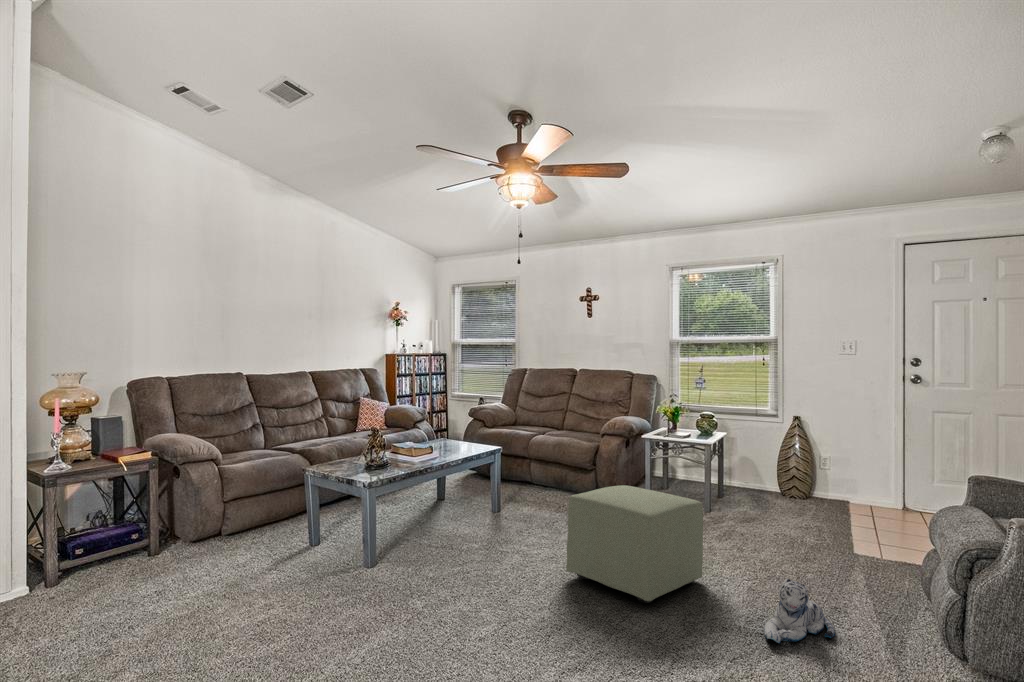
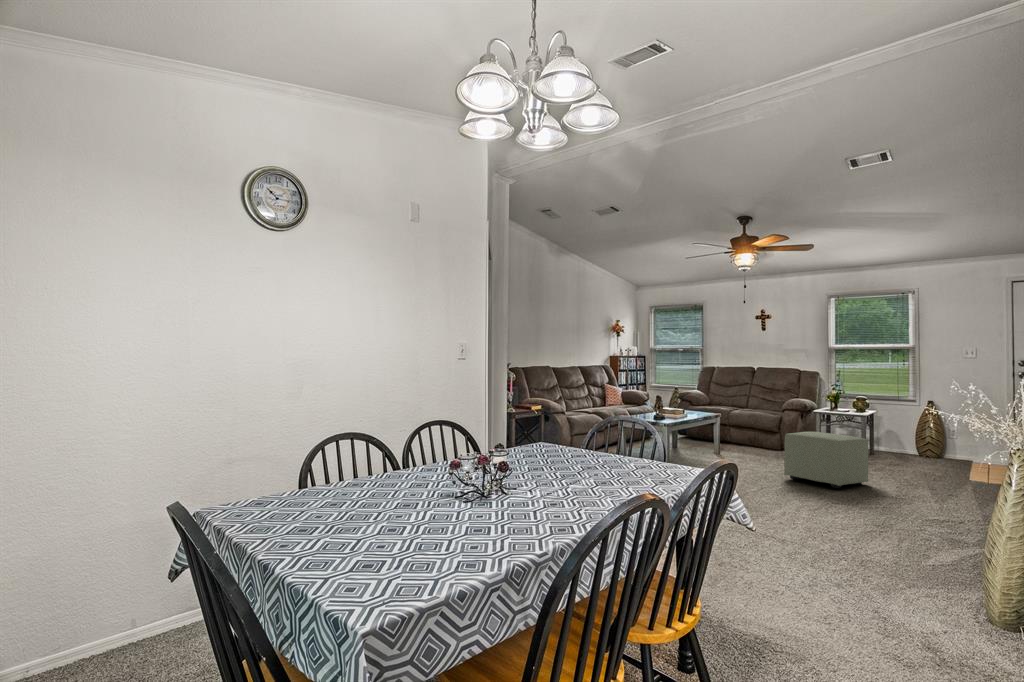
plush toy: present [764,579,835,643] -> none [909,473,951,504]

